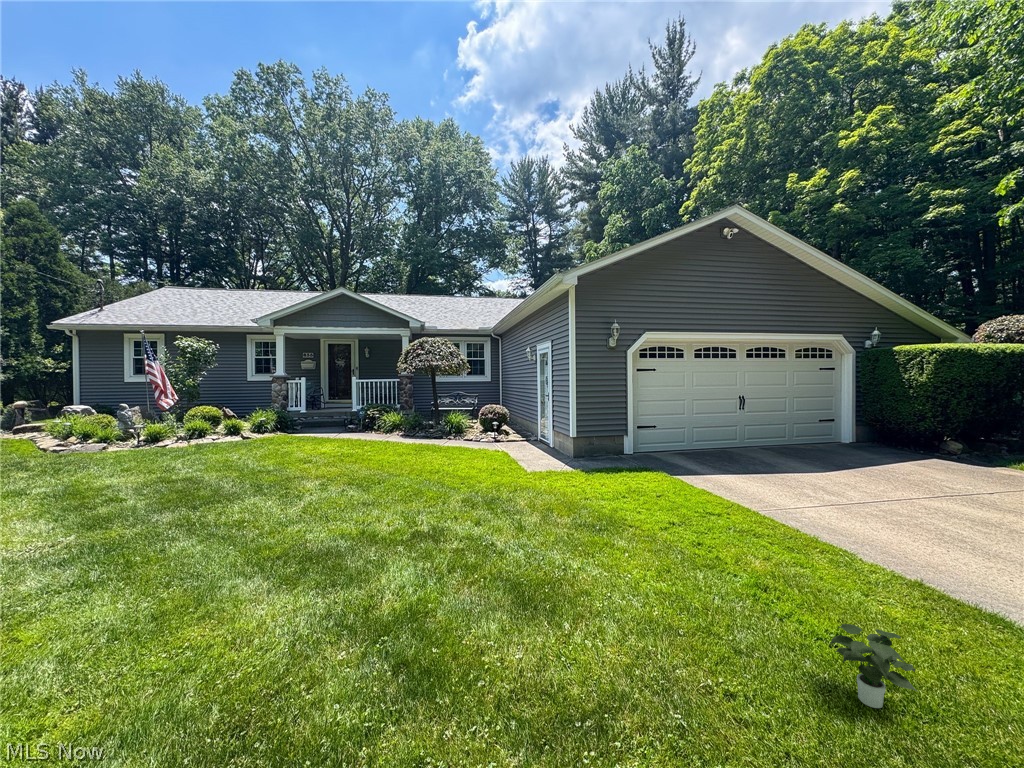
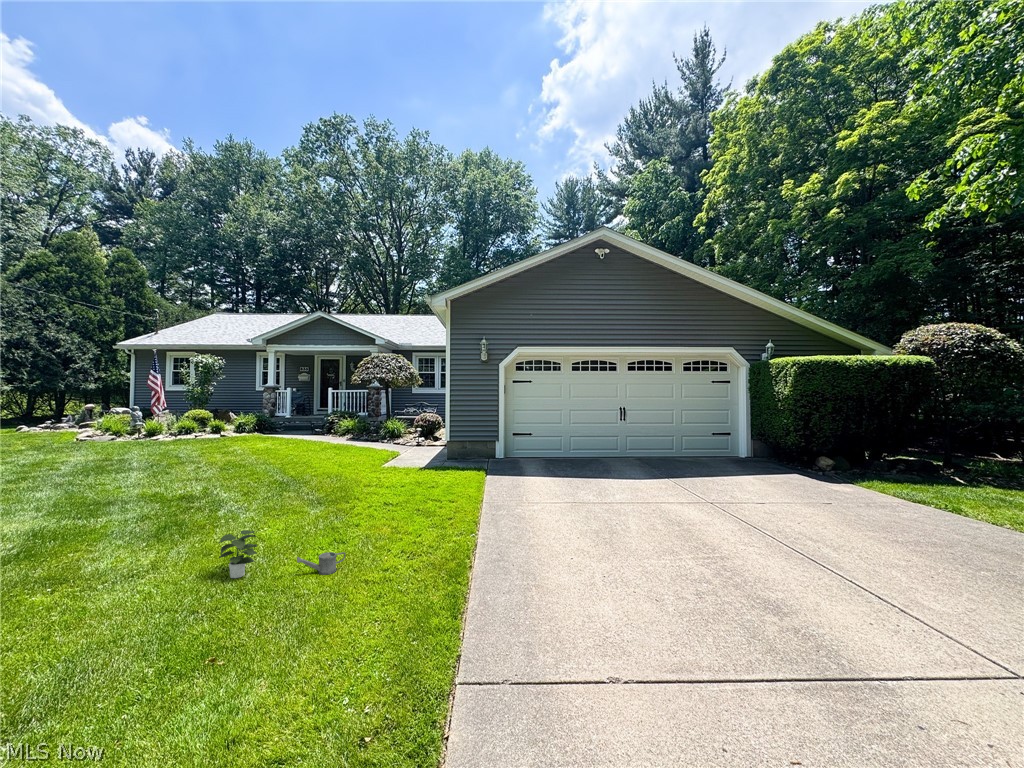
watering can: none [929,636,964,678] -> present [297,552,345,575]

